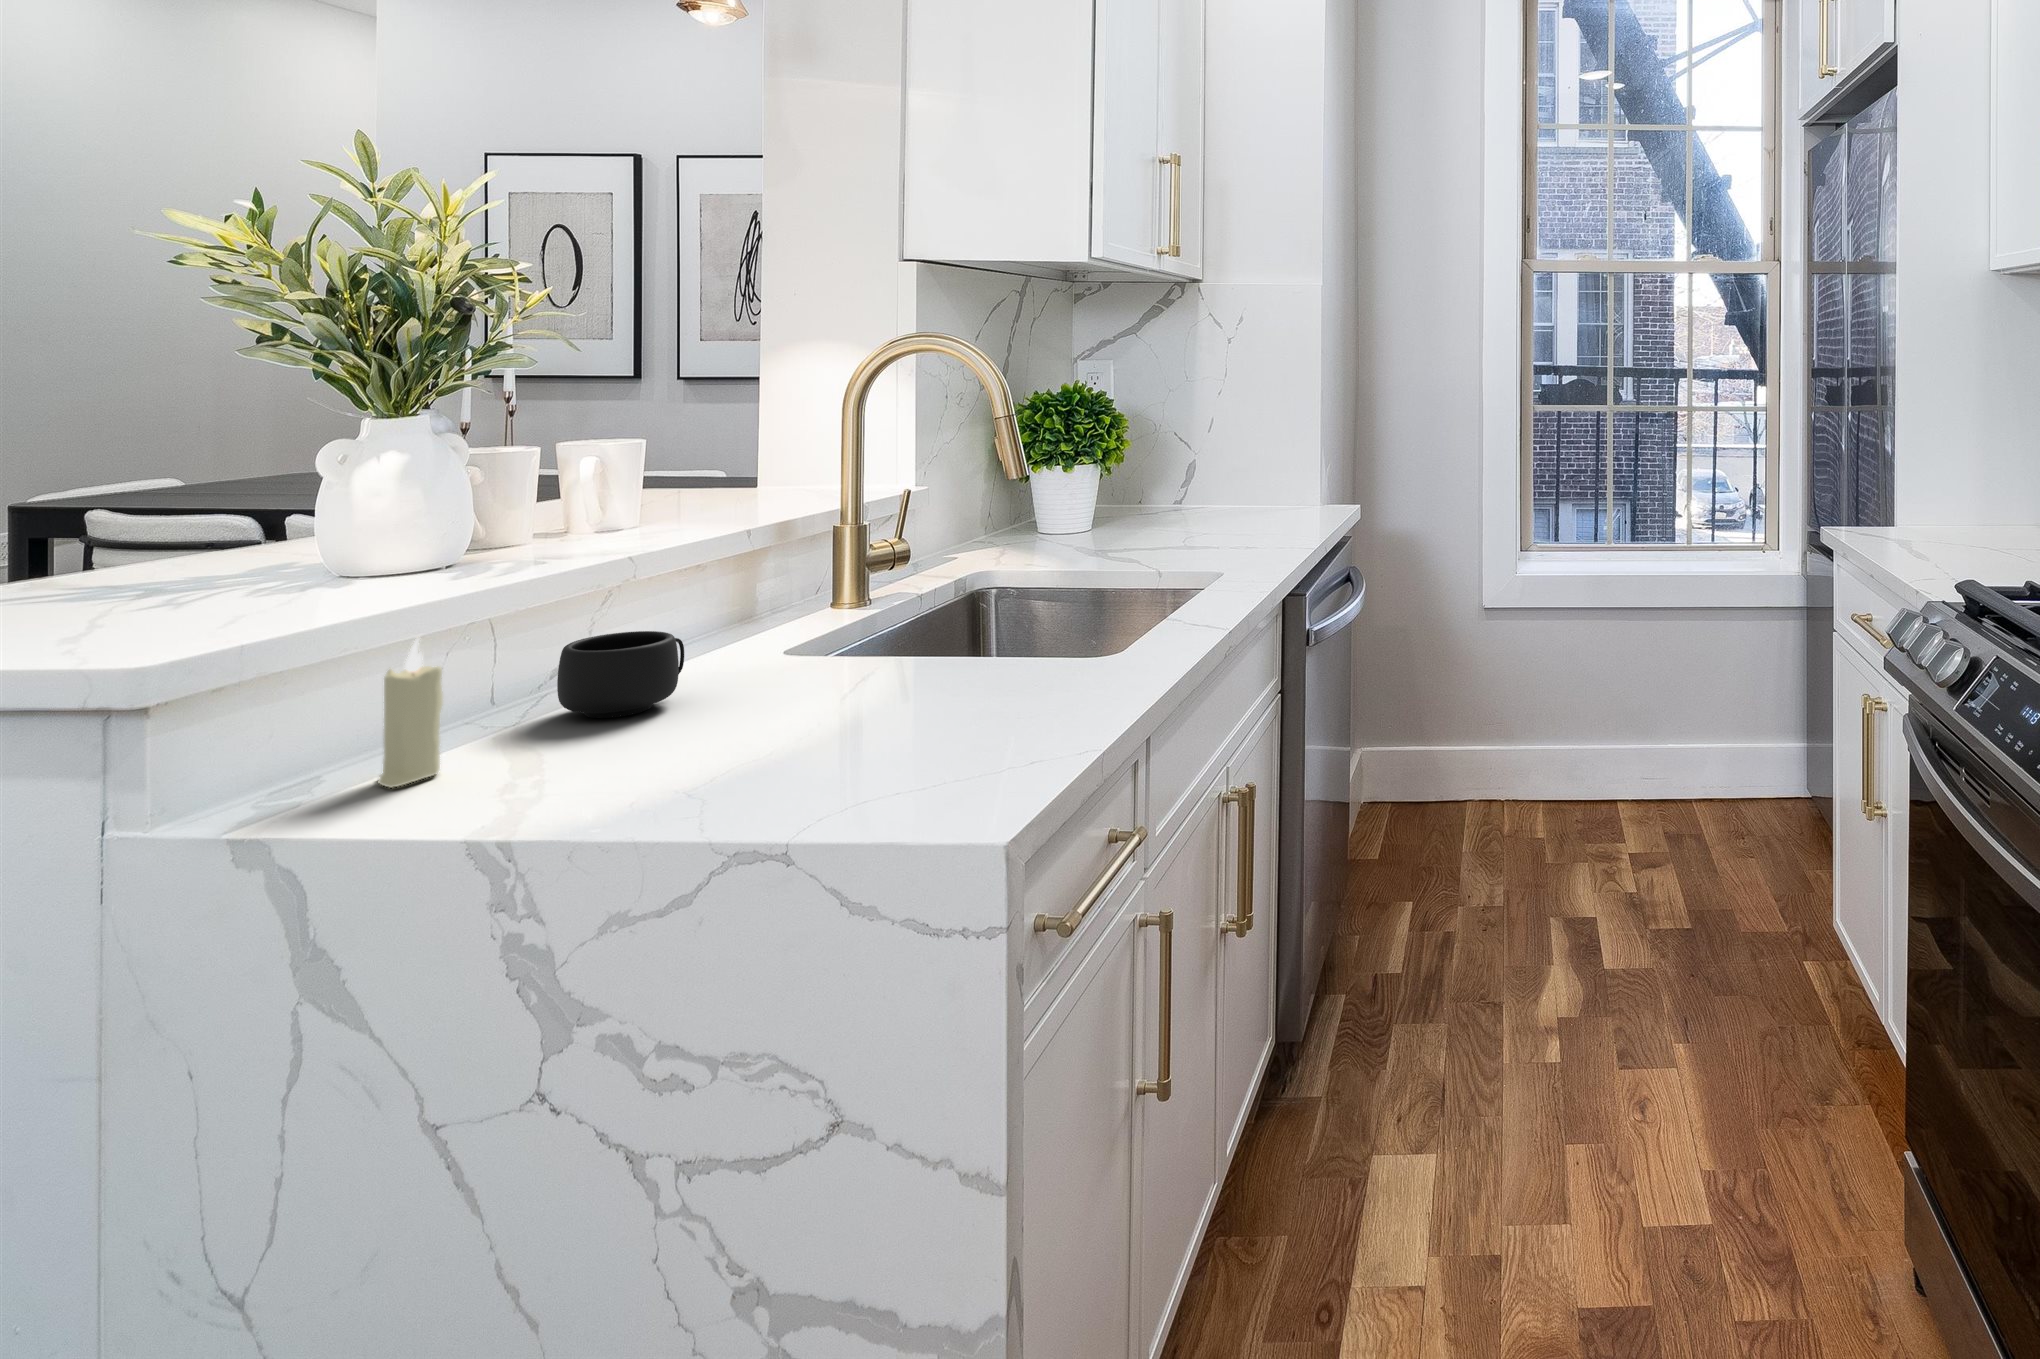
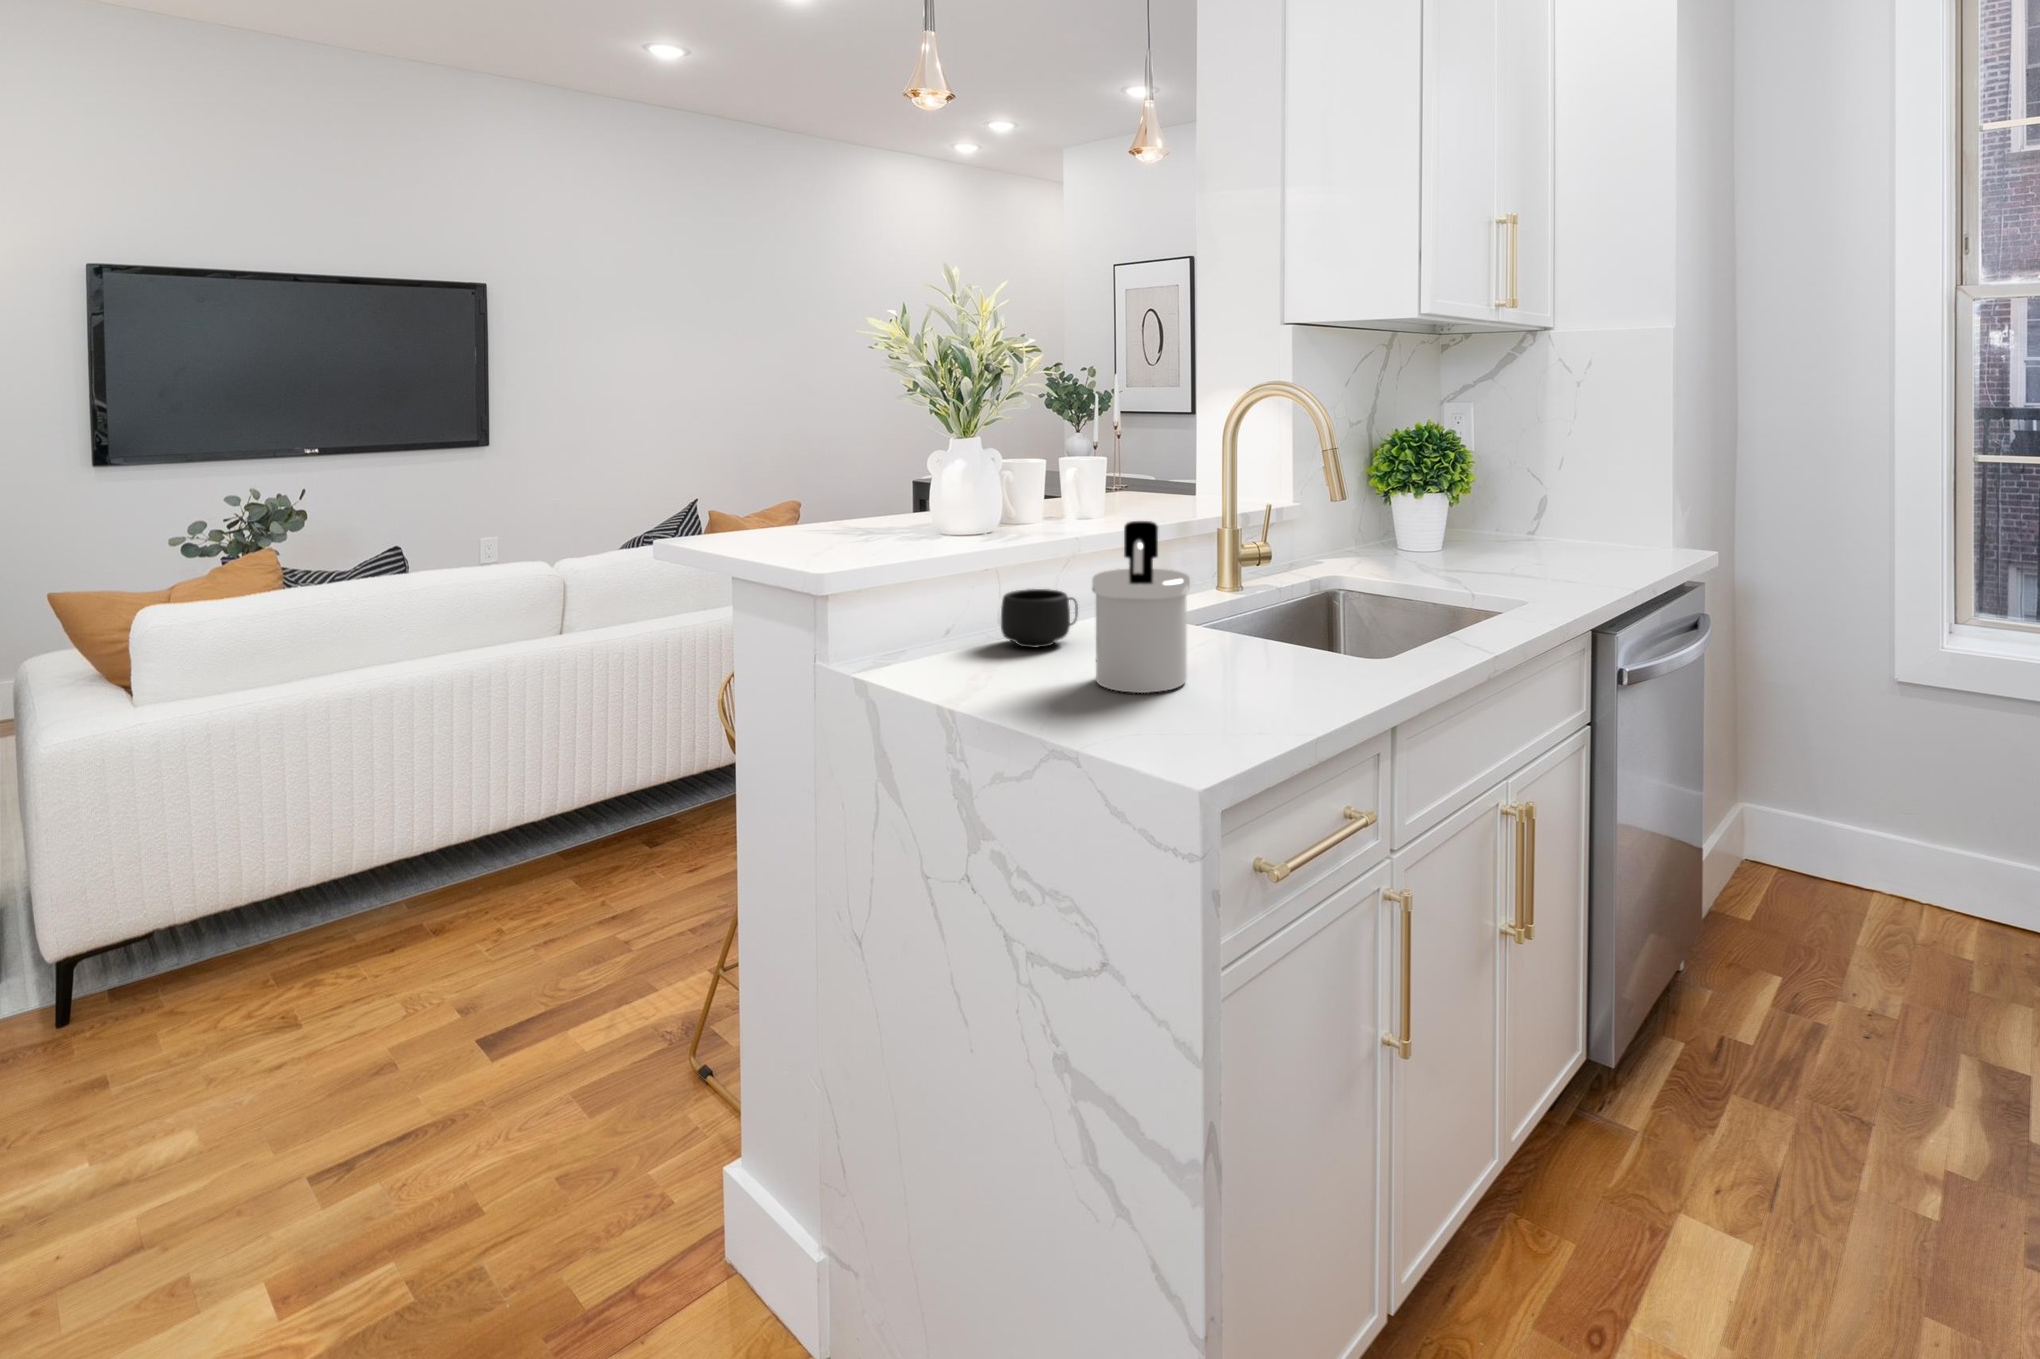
soap dispenser: none [762,523,907,749] -> present [1092,521,1190,693]
candle: present [378,638,443,788] -> none [890,575,922,670]

